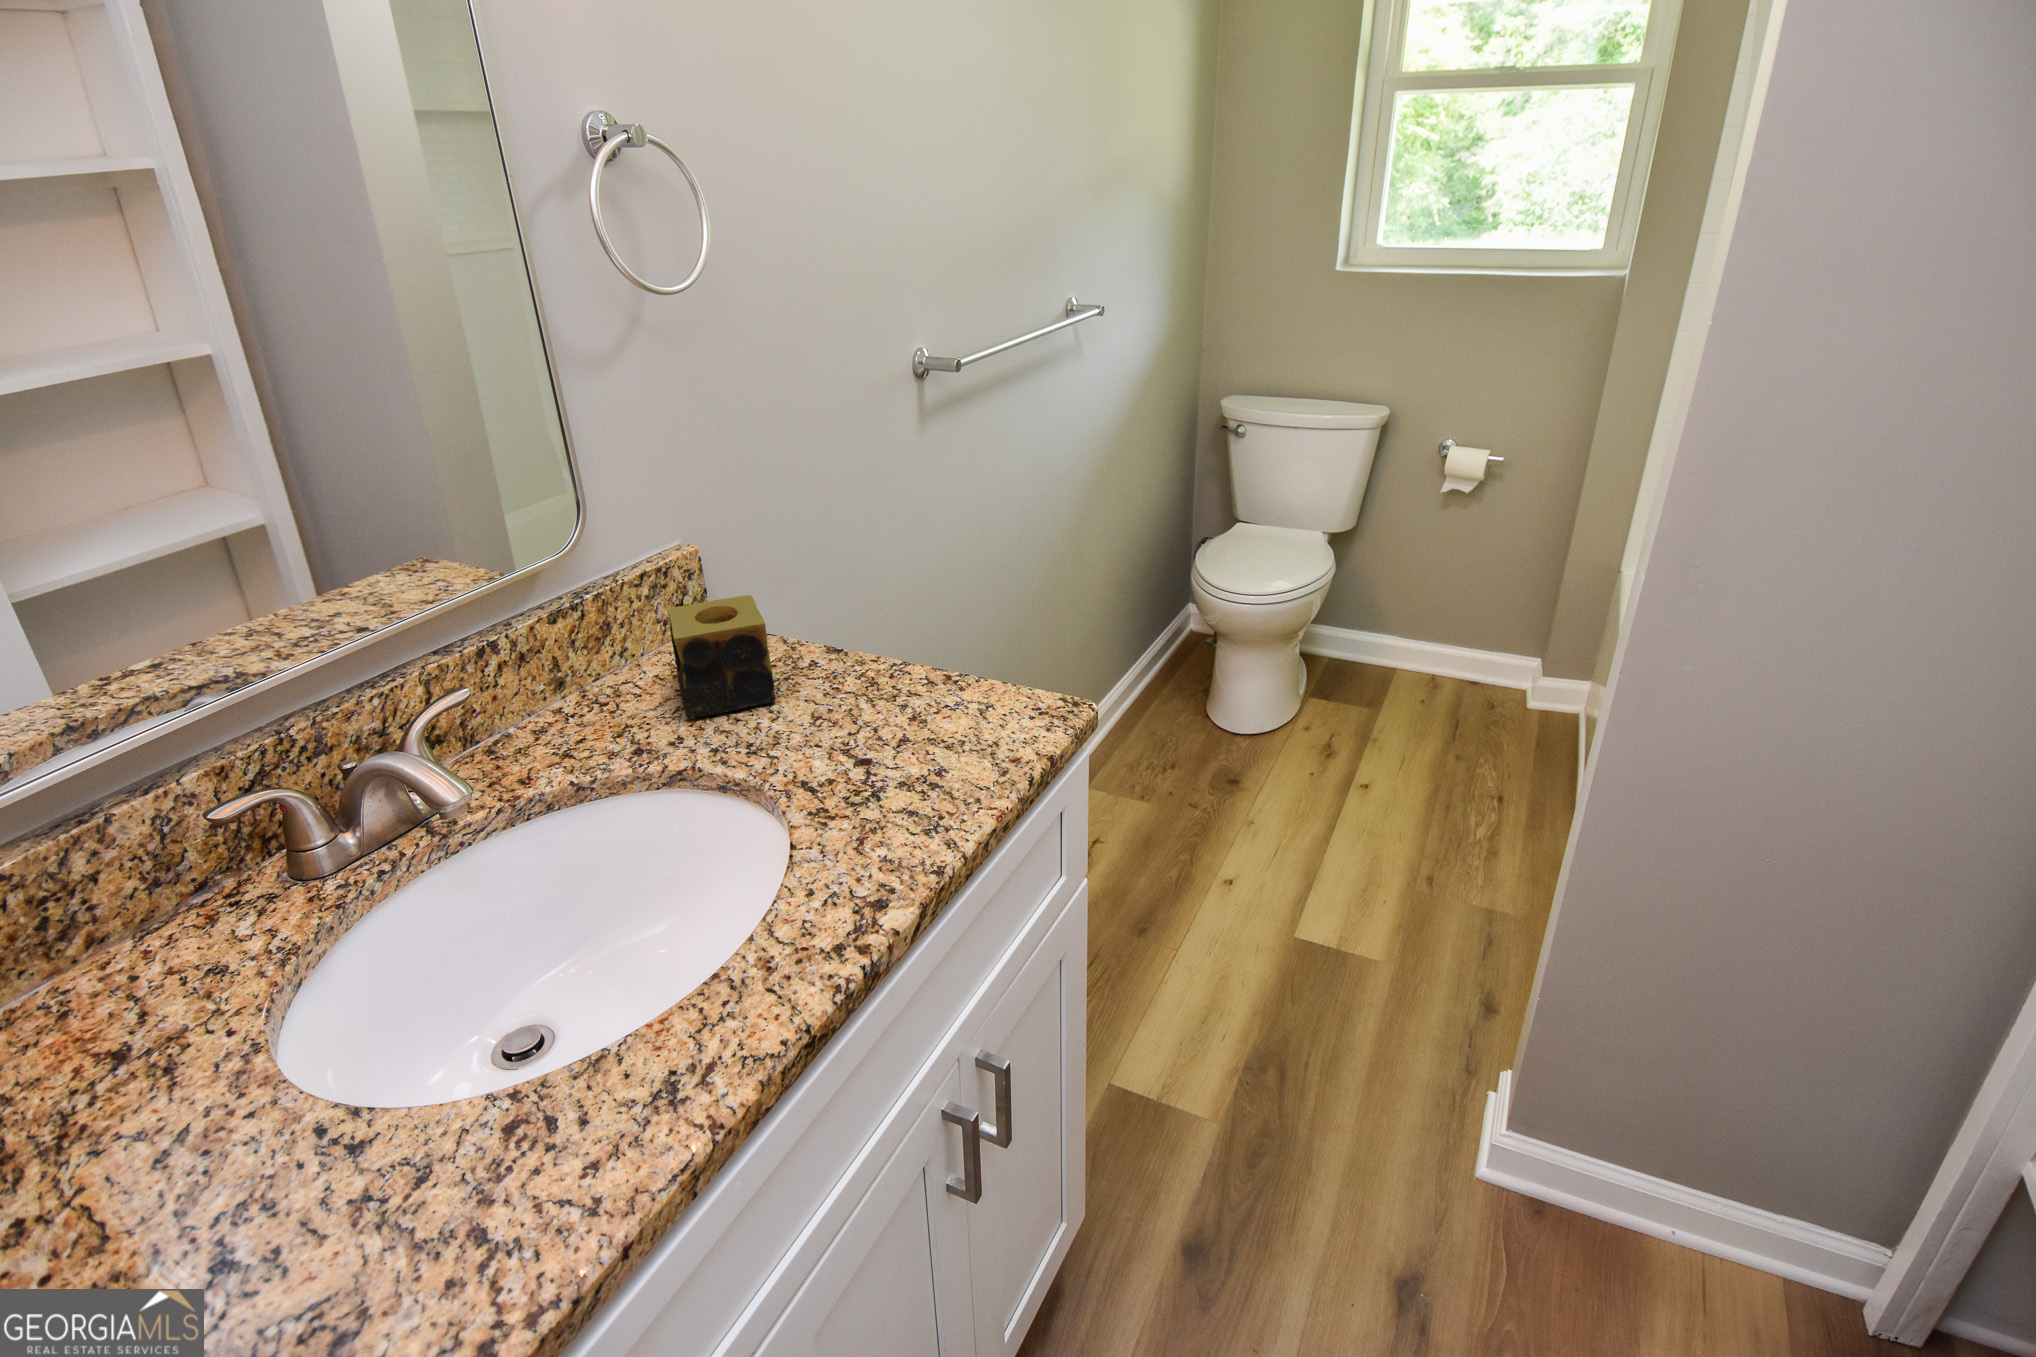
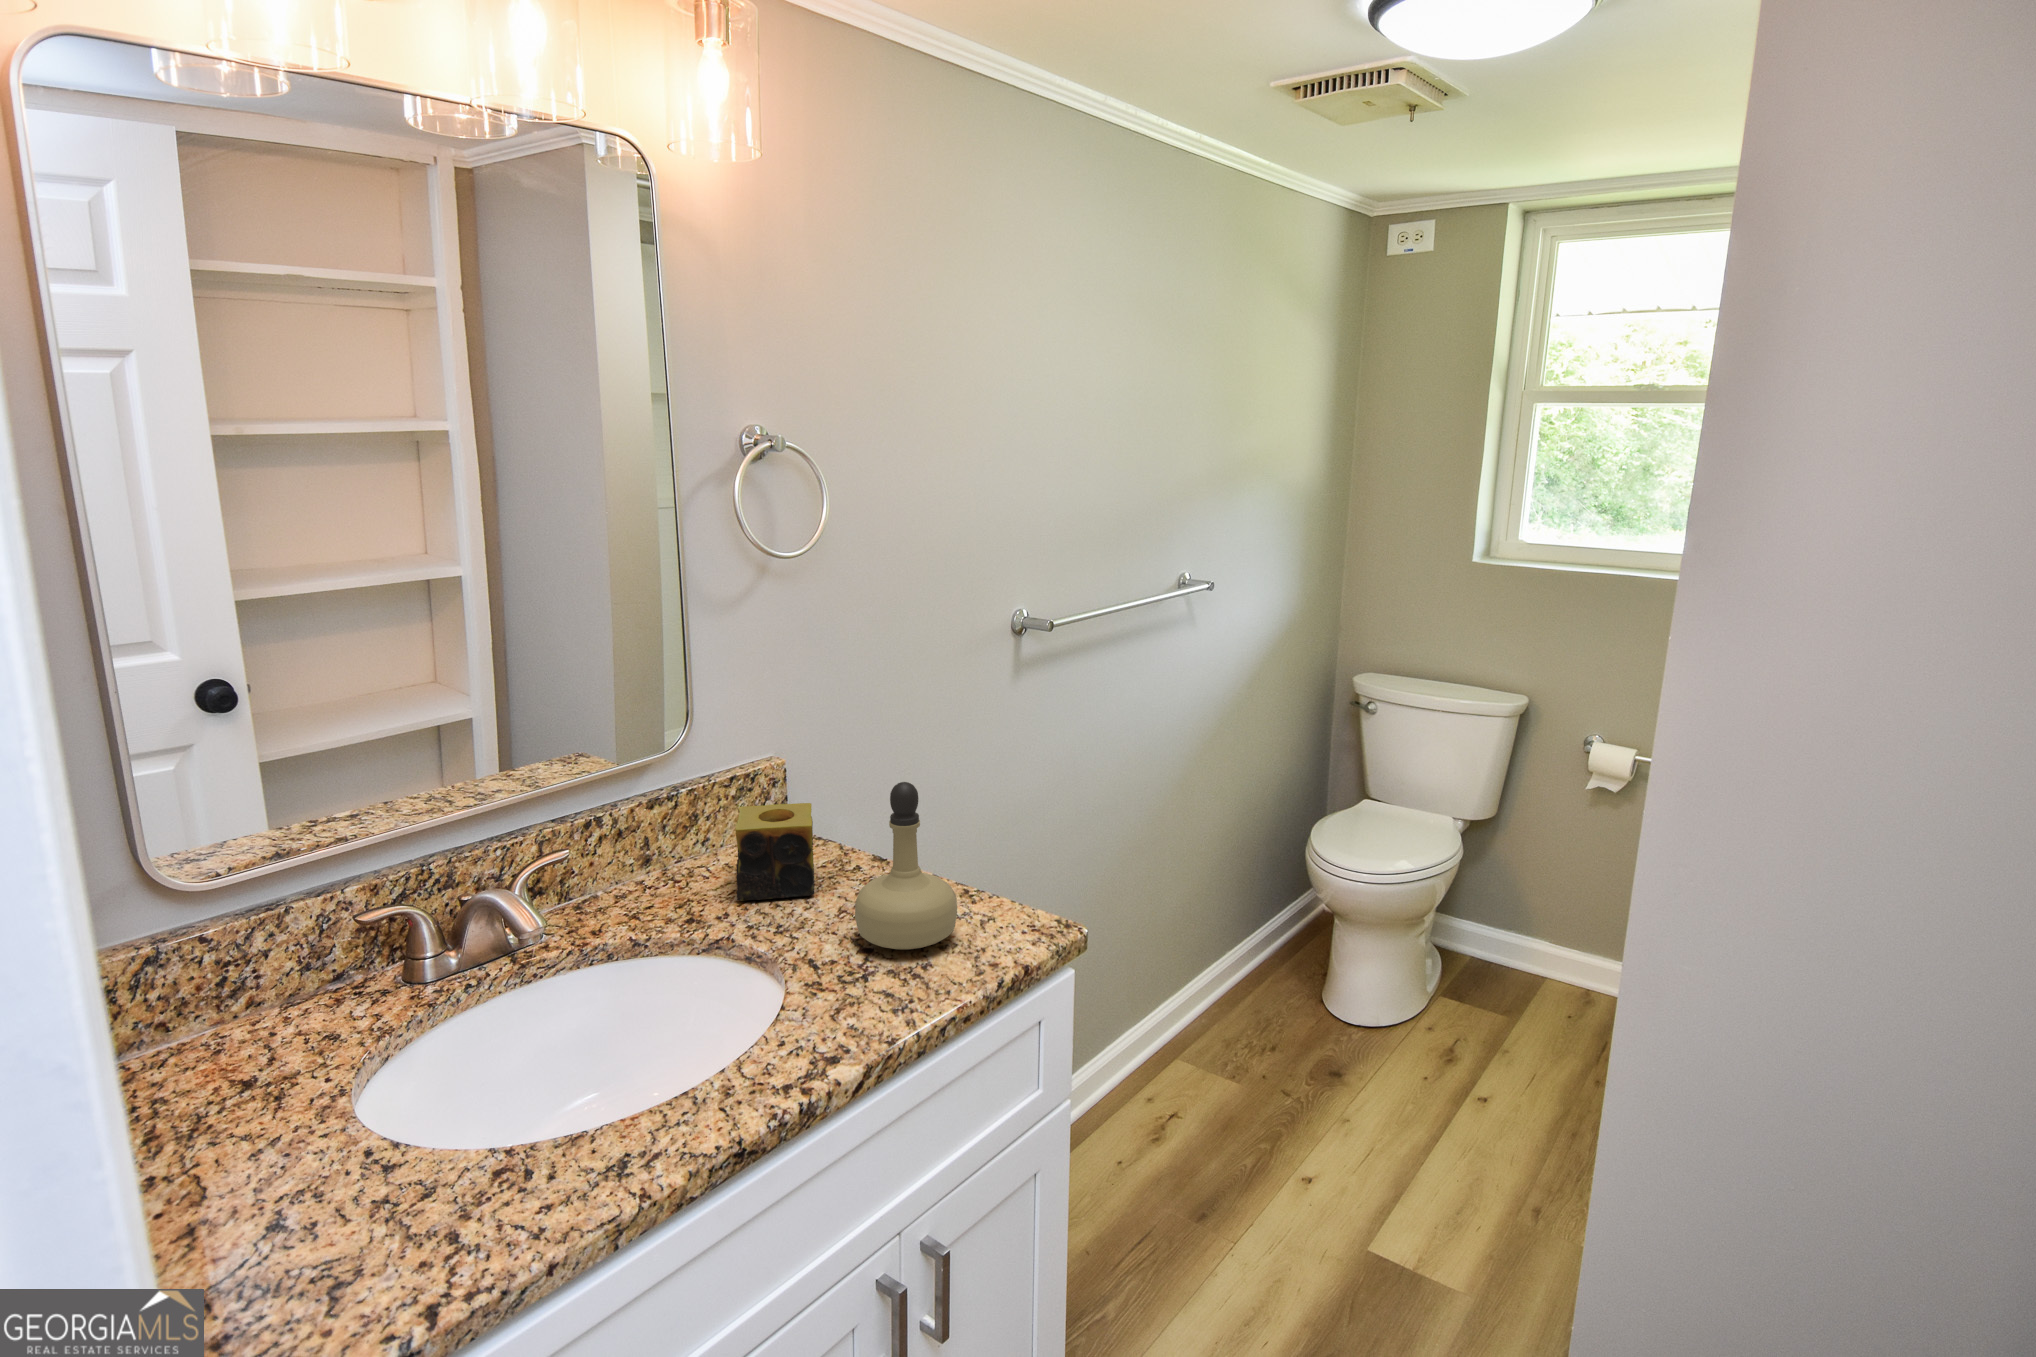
perfume bottle: none [842,564,960,757] -> present [855,782,957,949]

